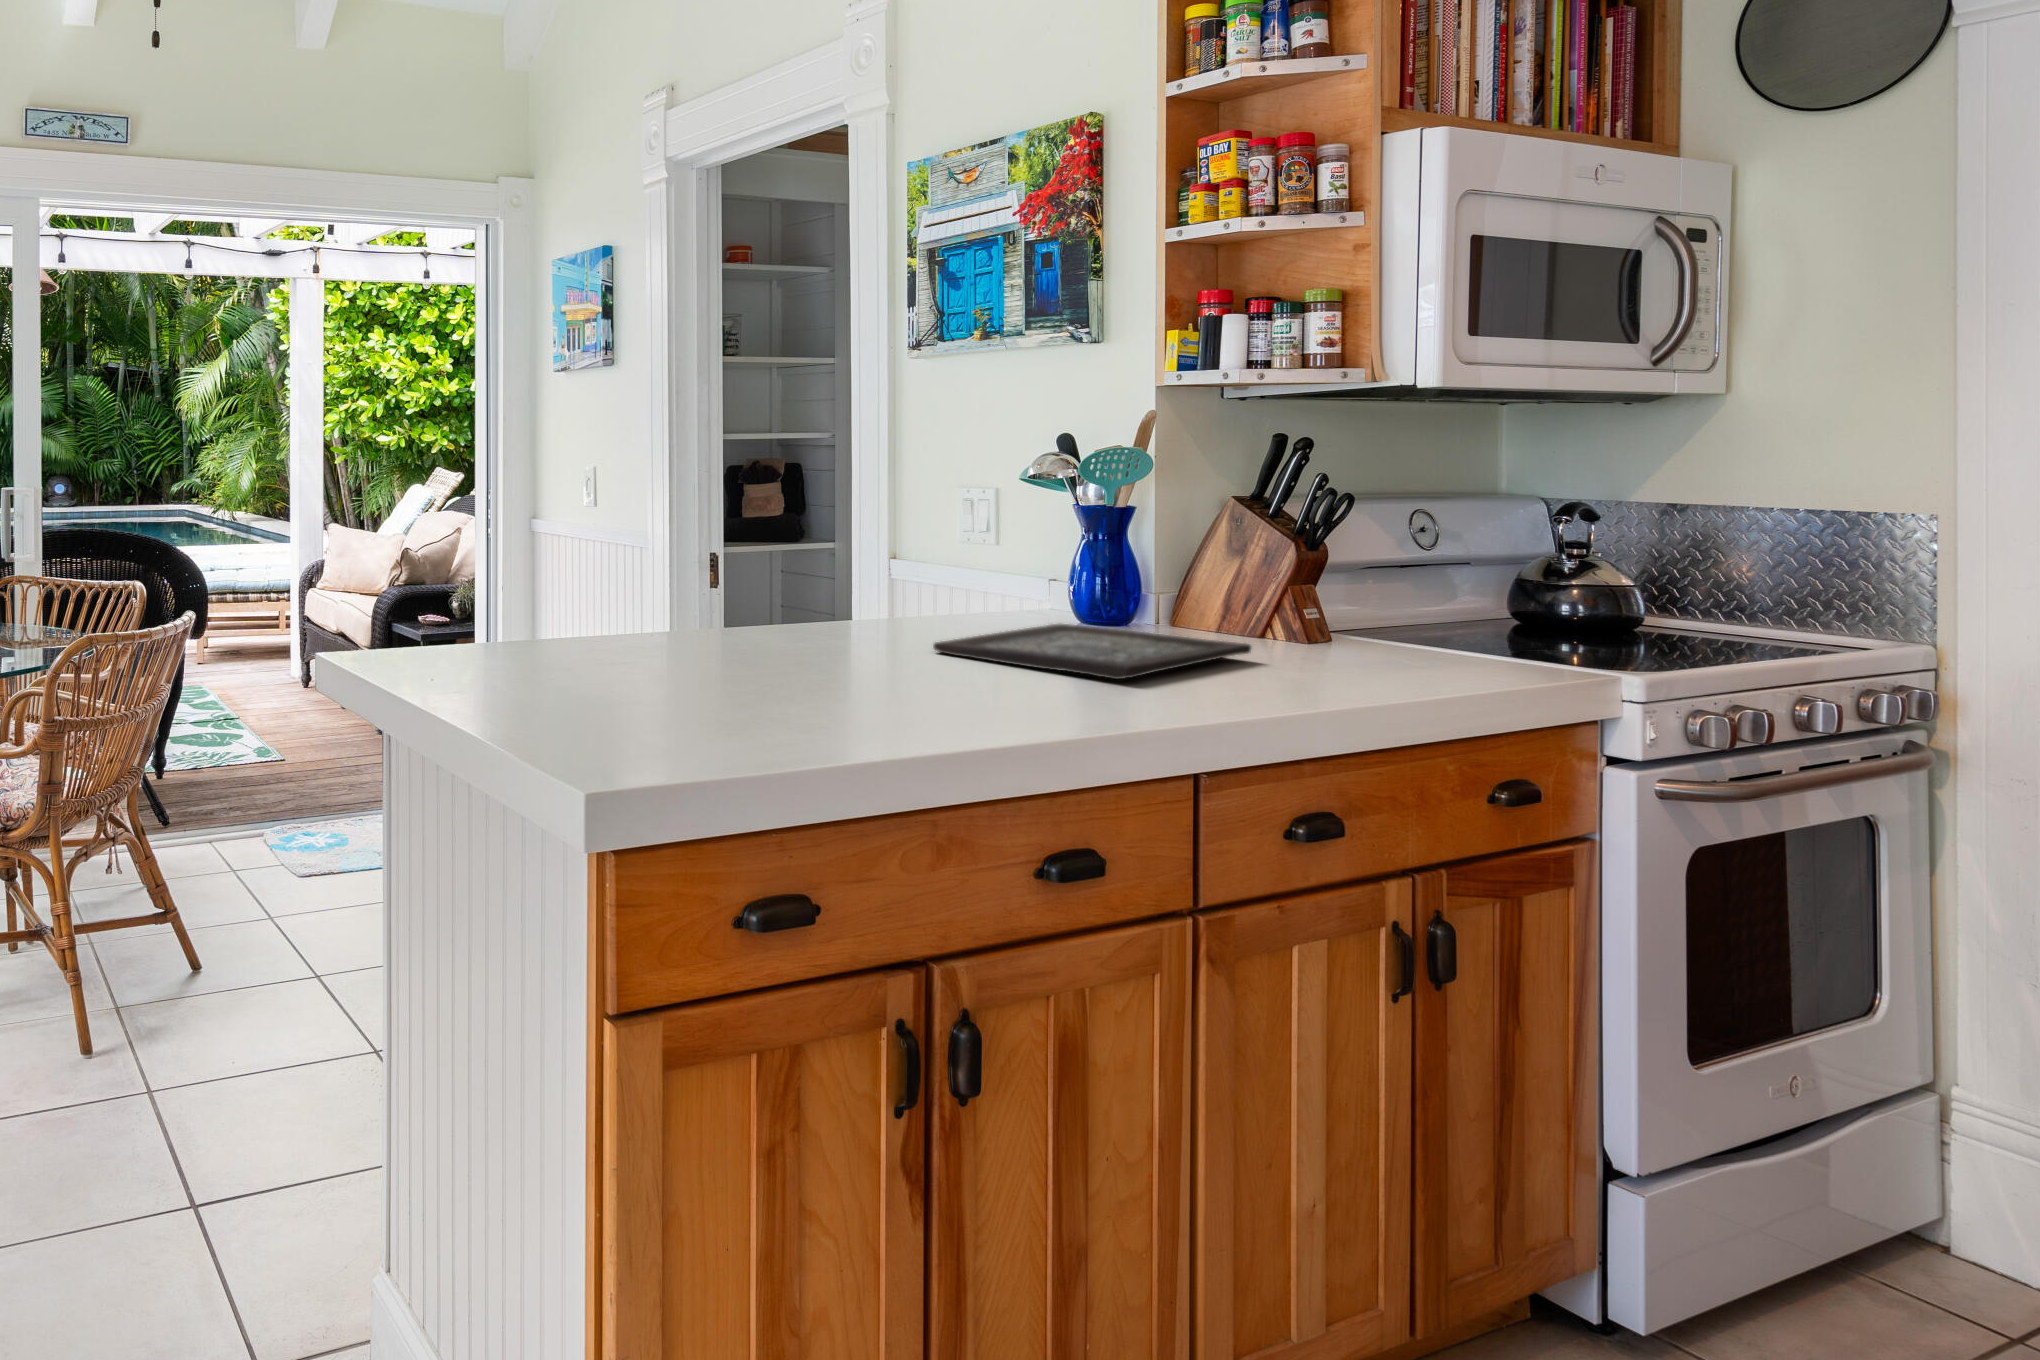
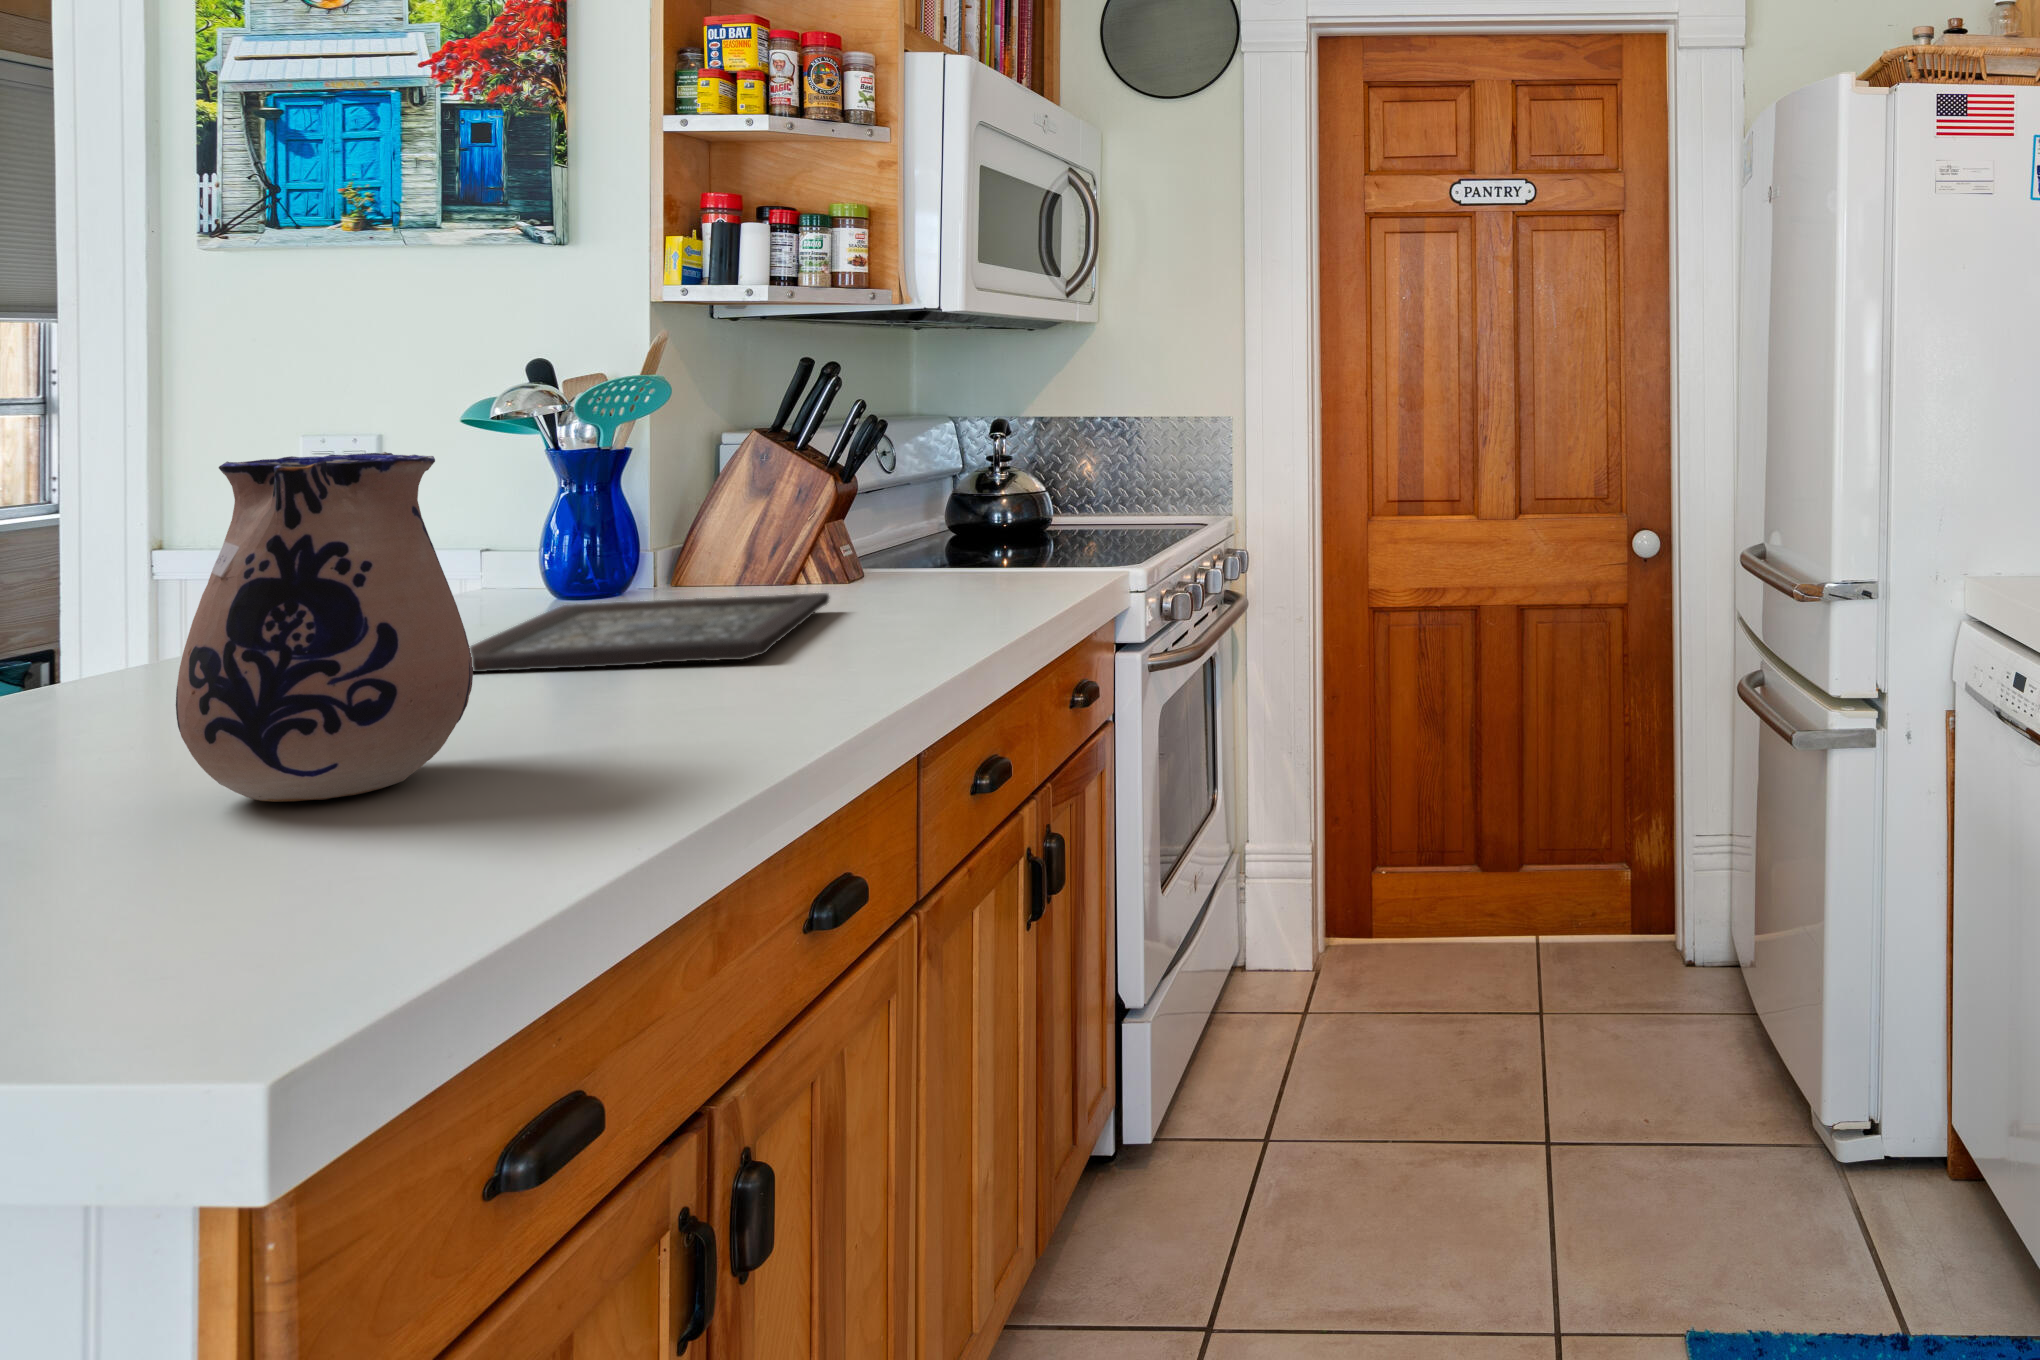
ceramic pitcher: none [720,492,864,702] -> present [176,452,473,802]

